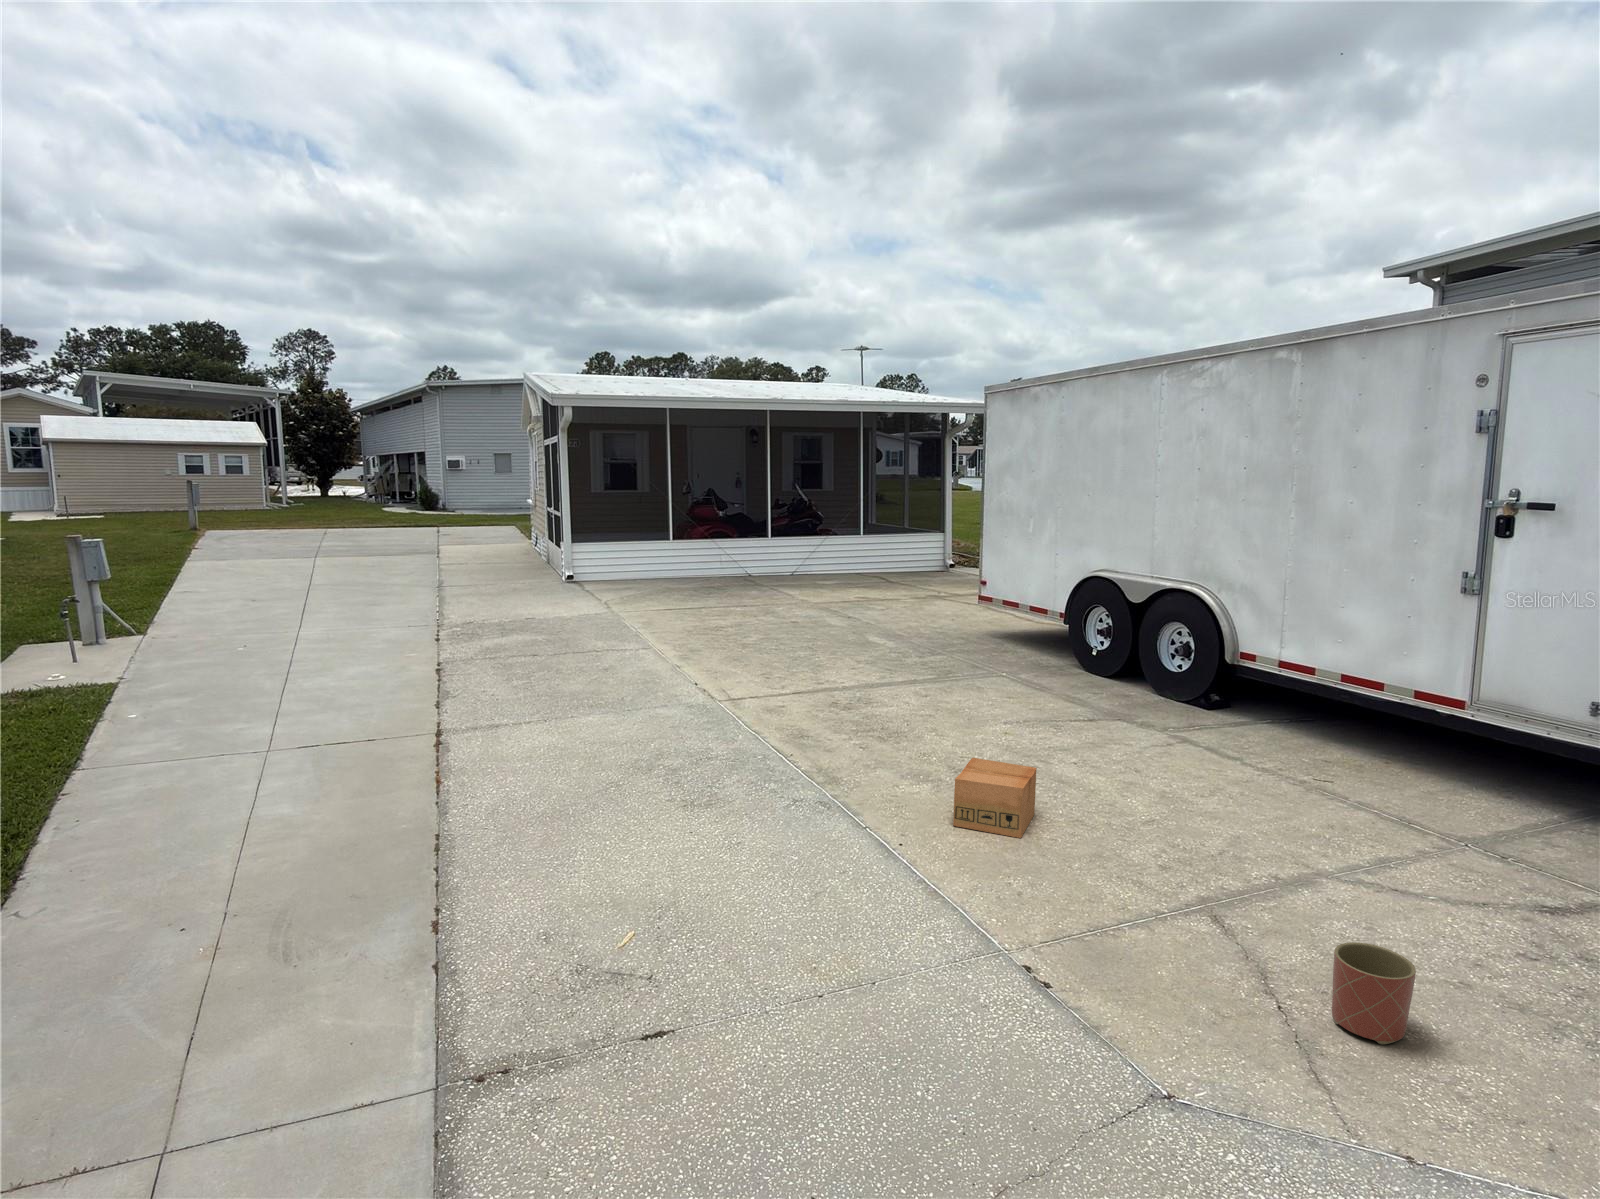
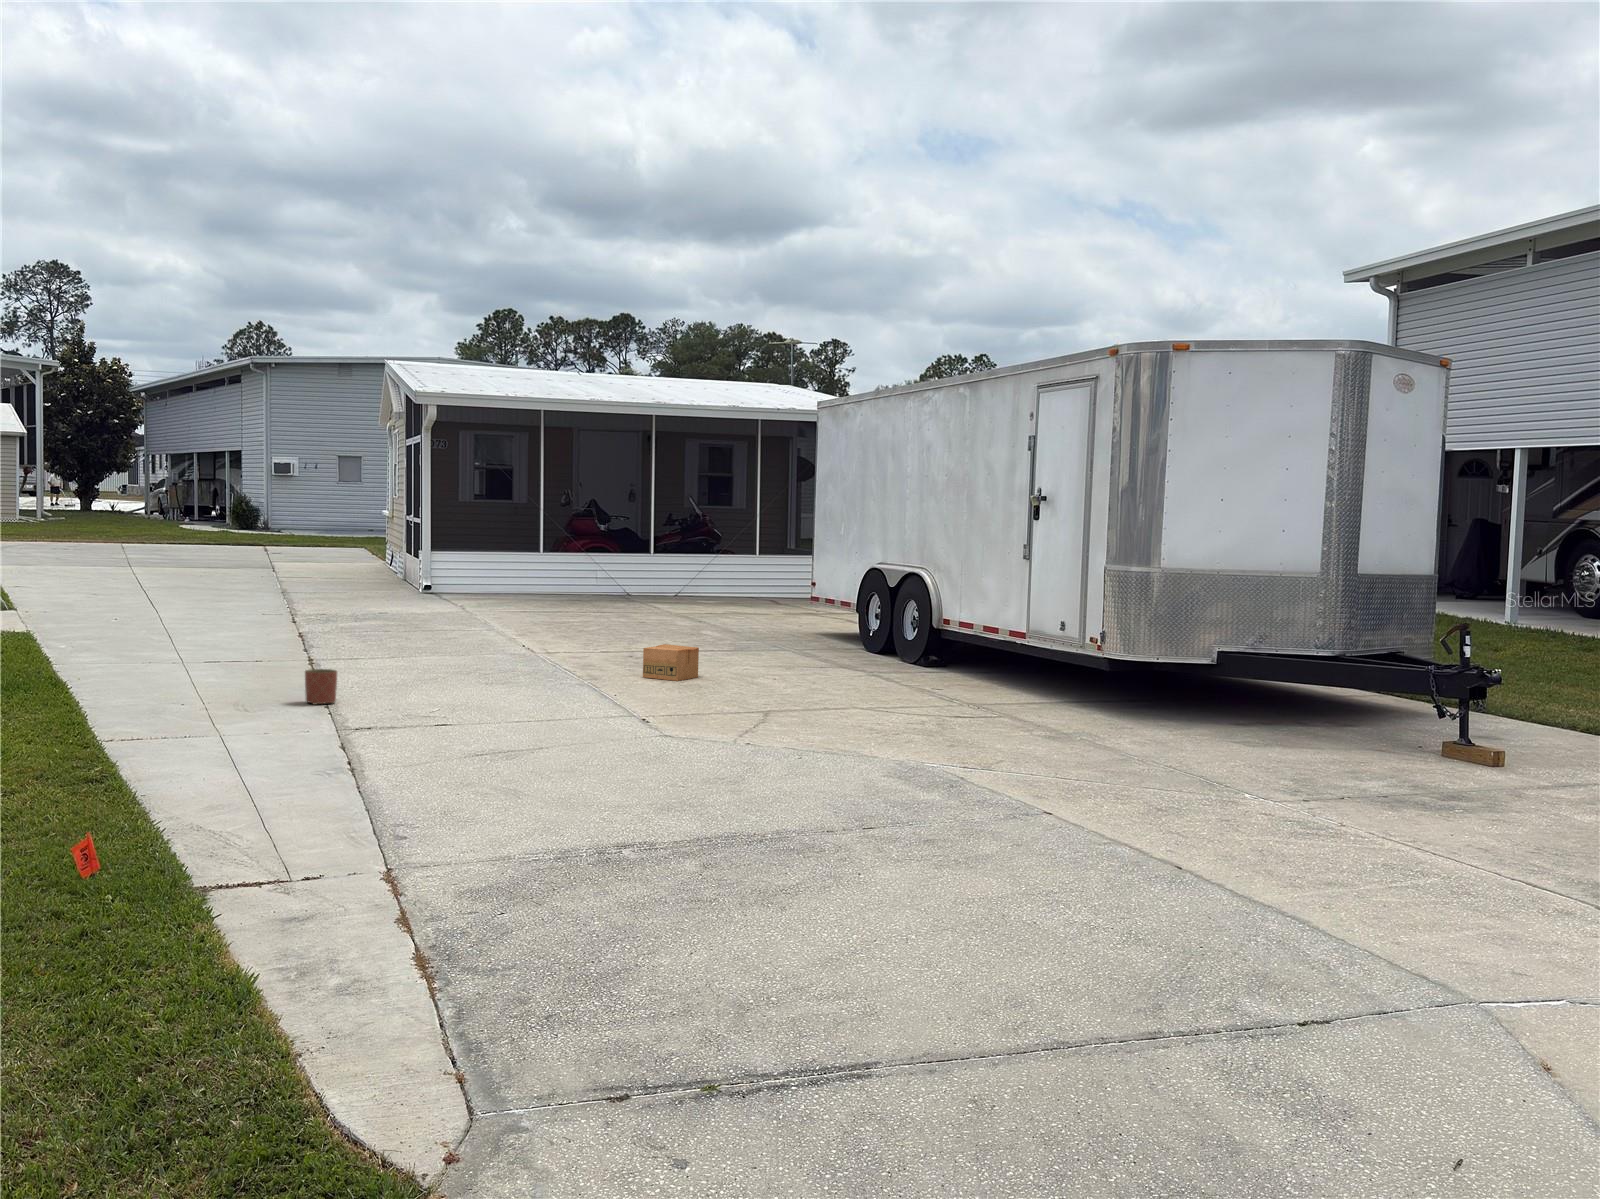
planter: present [1332,942,1416,1044] -> present [305,669,337,705]

